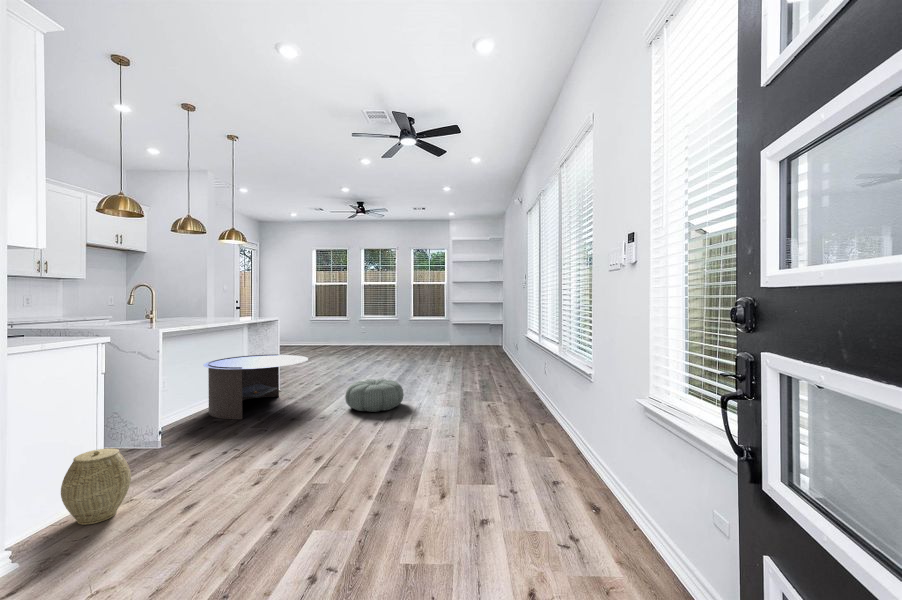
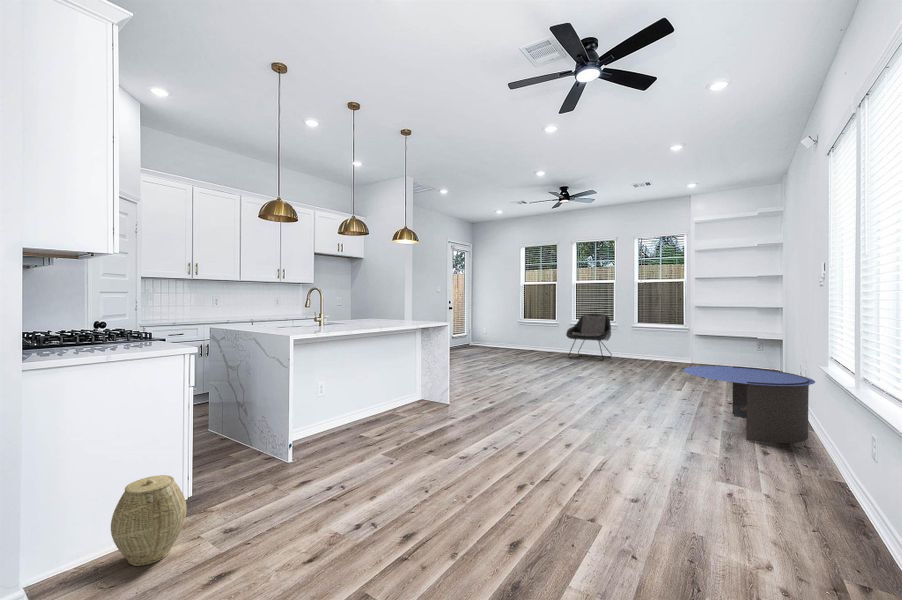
lounge chair: none [357,310,393,348] -> present [566,314,612,361]
coffee table: present [204,354,308,419] -> present [684,366,815,443]
pouf: present [345,379,404,412] -> none [501,412,581,462]

